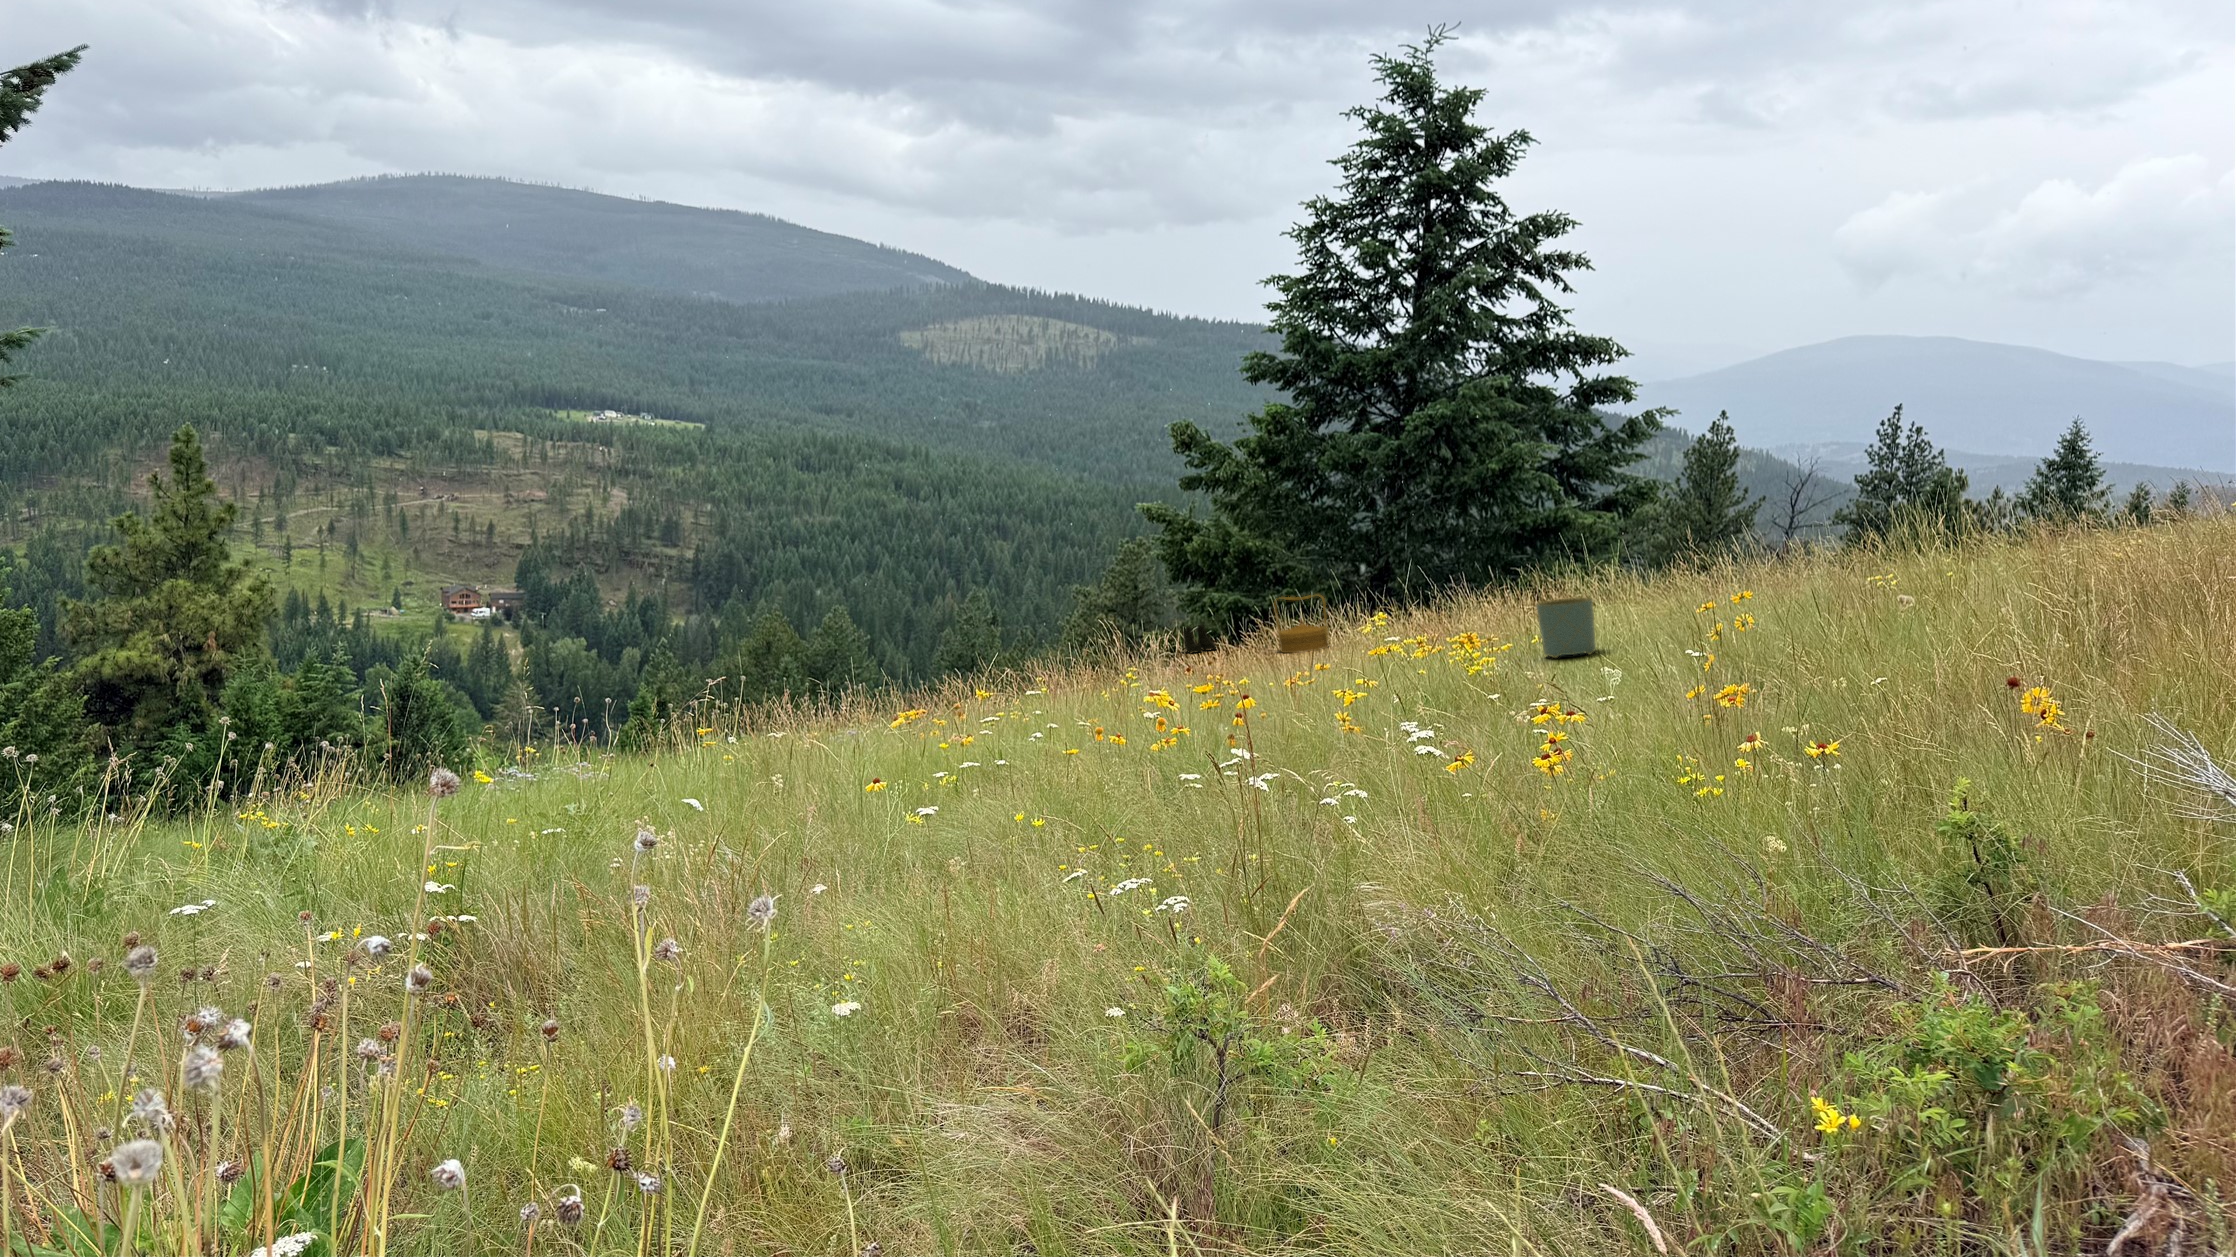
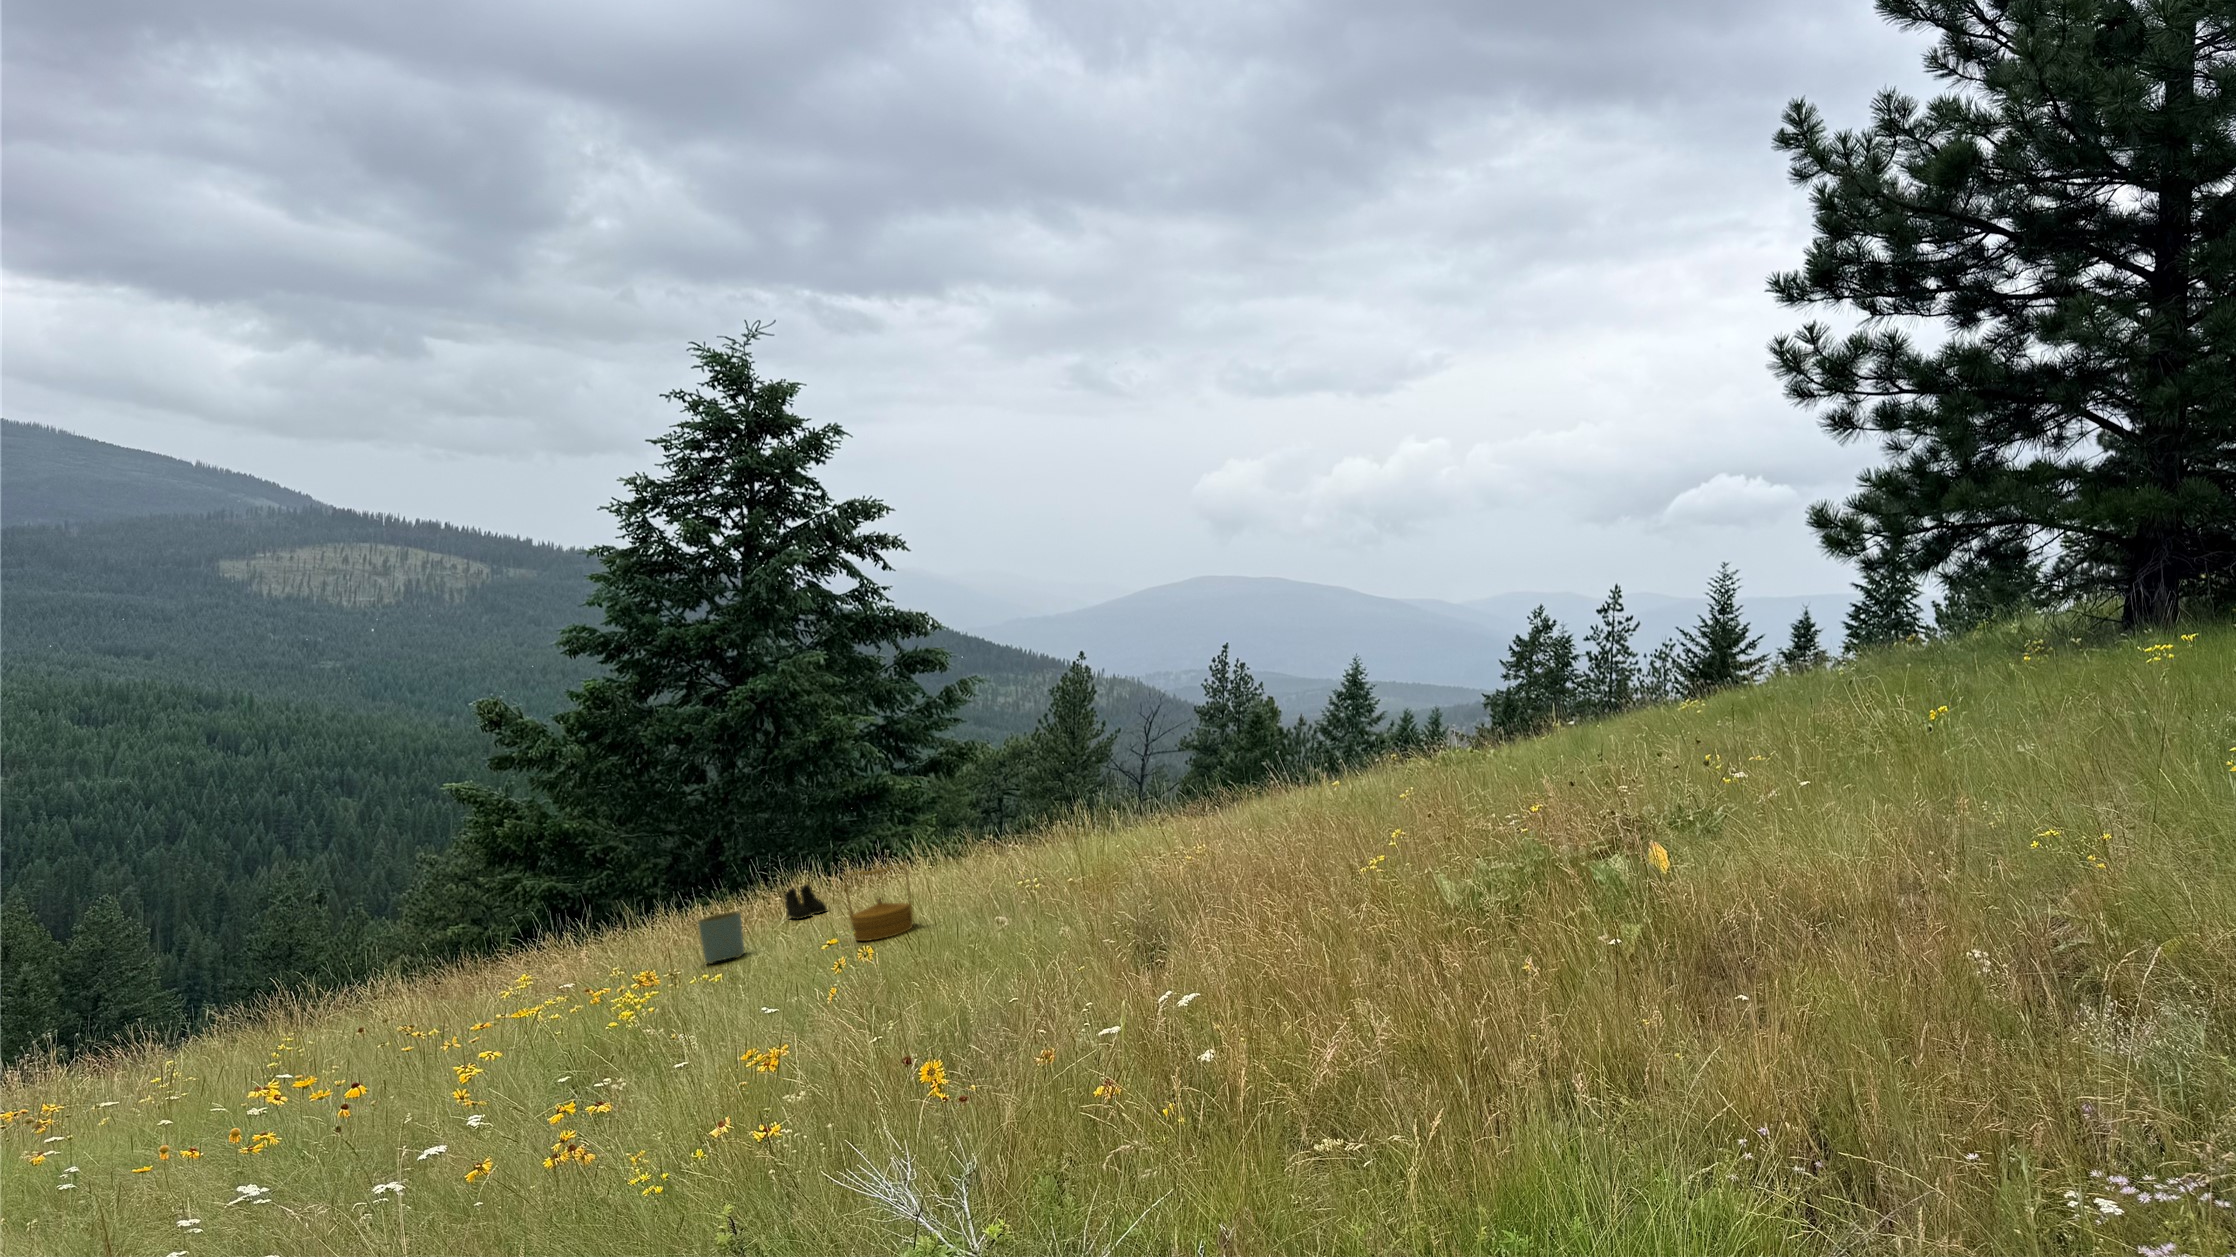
basket: present [1274,595,1329,653] -> present [844,865,913,941]
boots: present [1183,624,1216,653] -> present [785,884,827,919]

